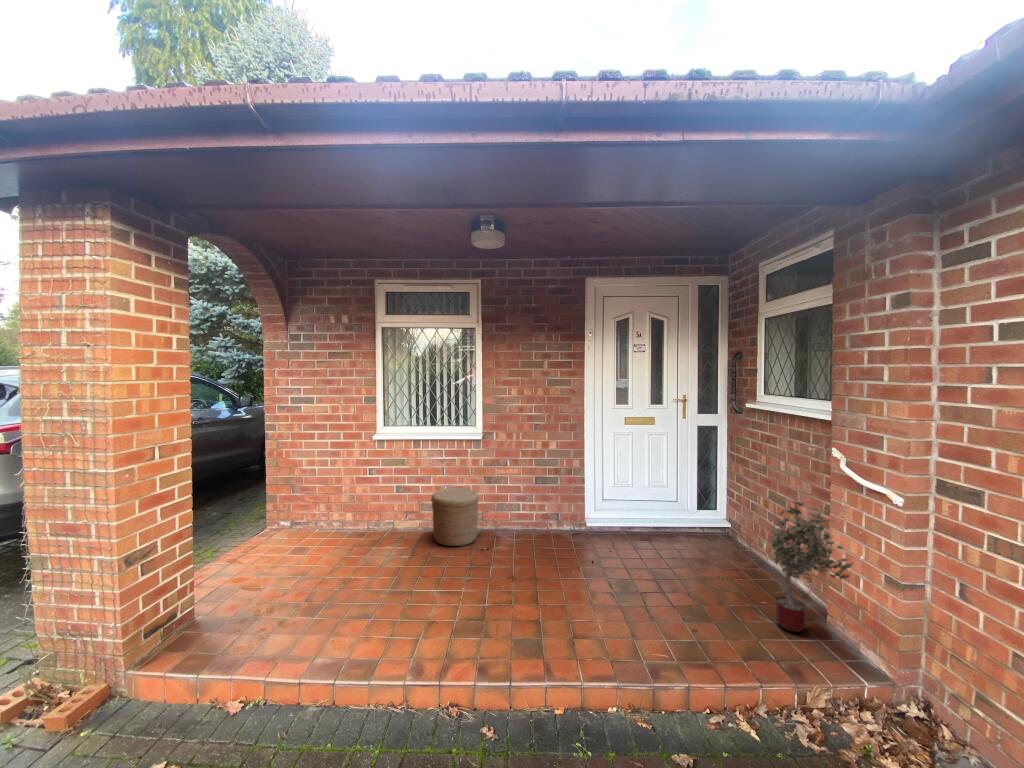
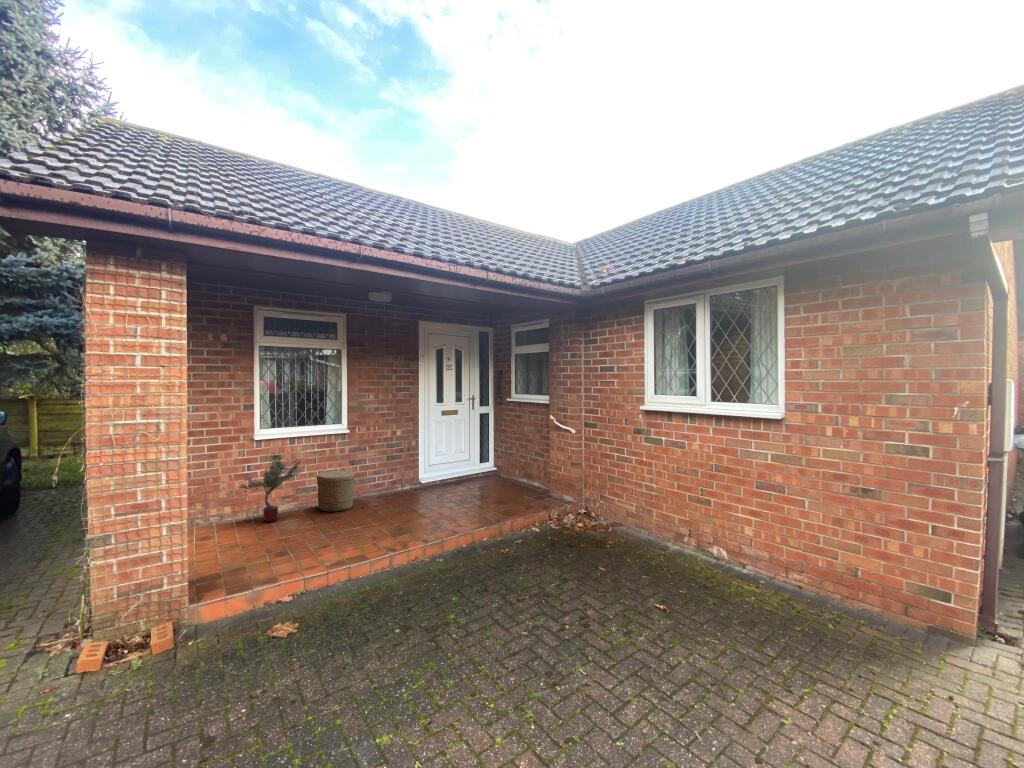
potted tree: present [770,502,853,632] -> present [239,451,301,522]

